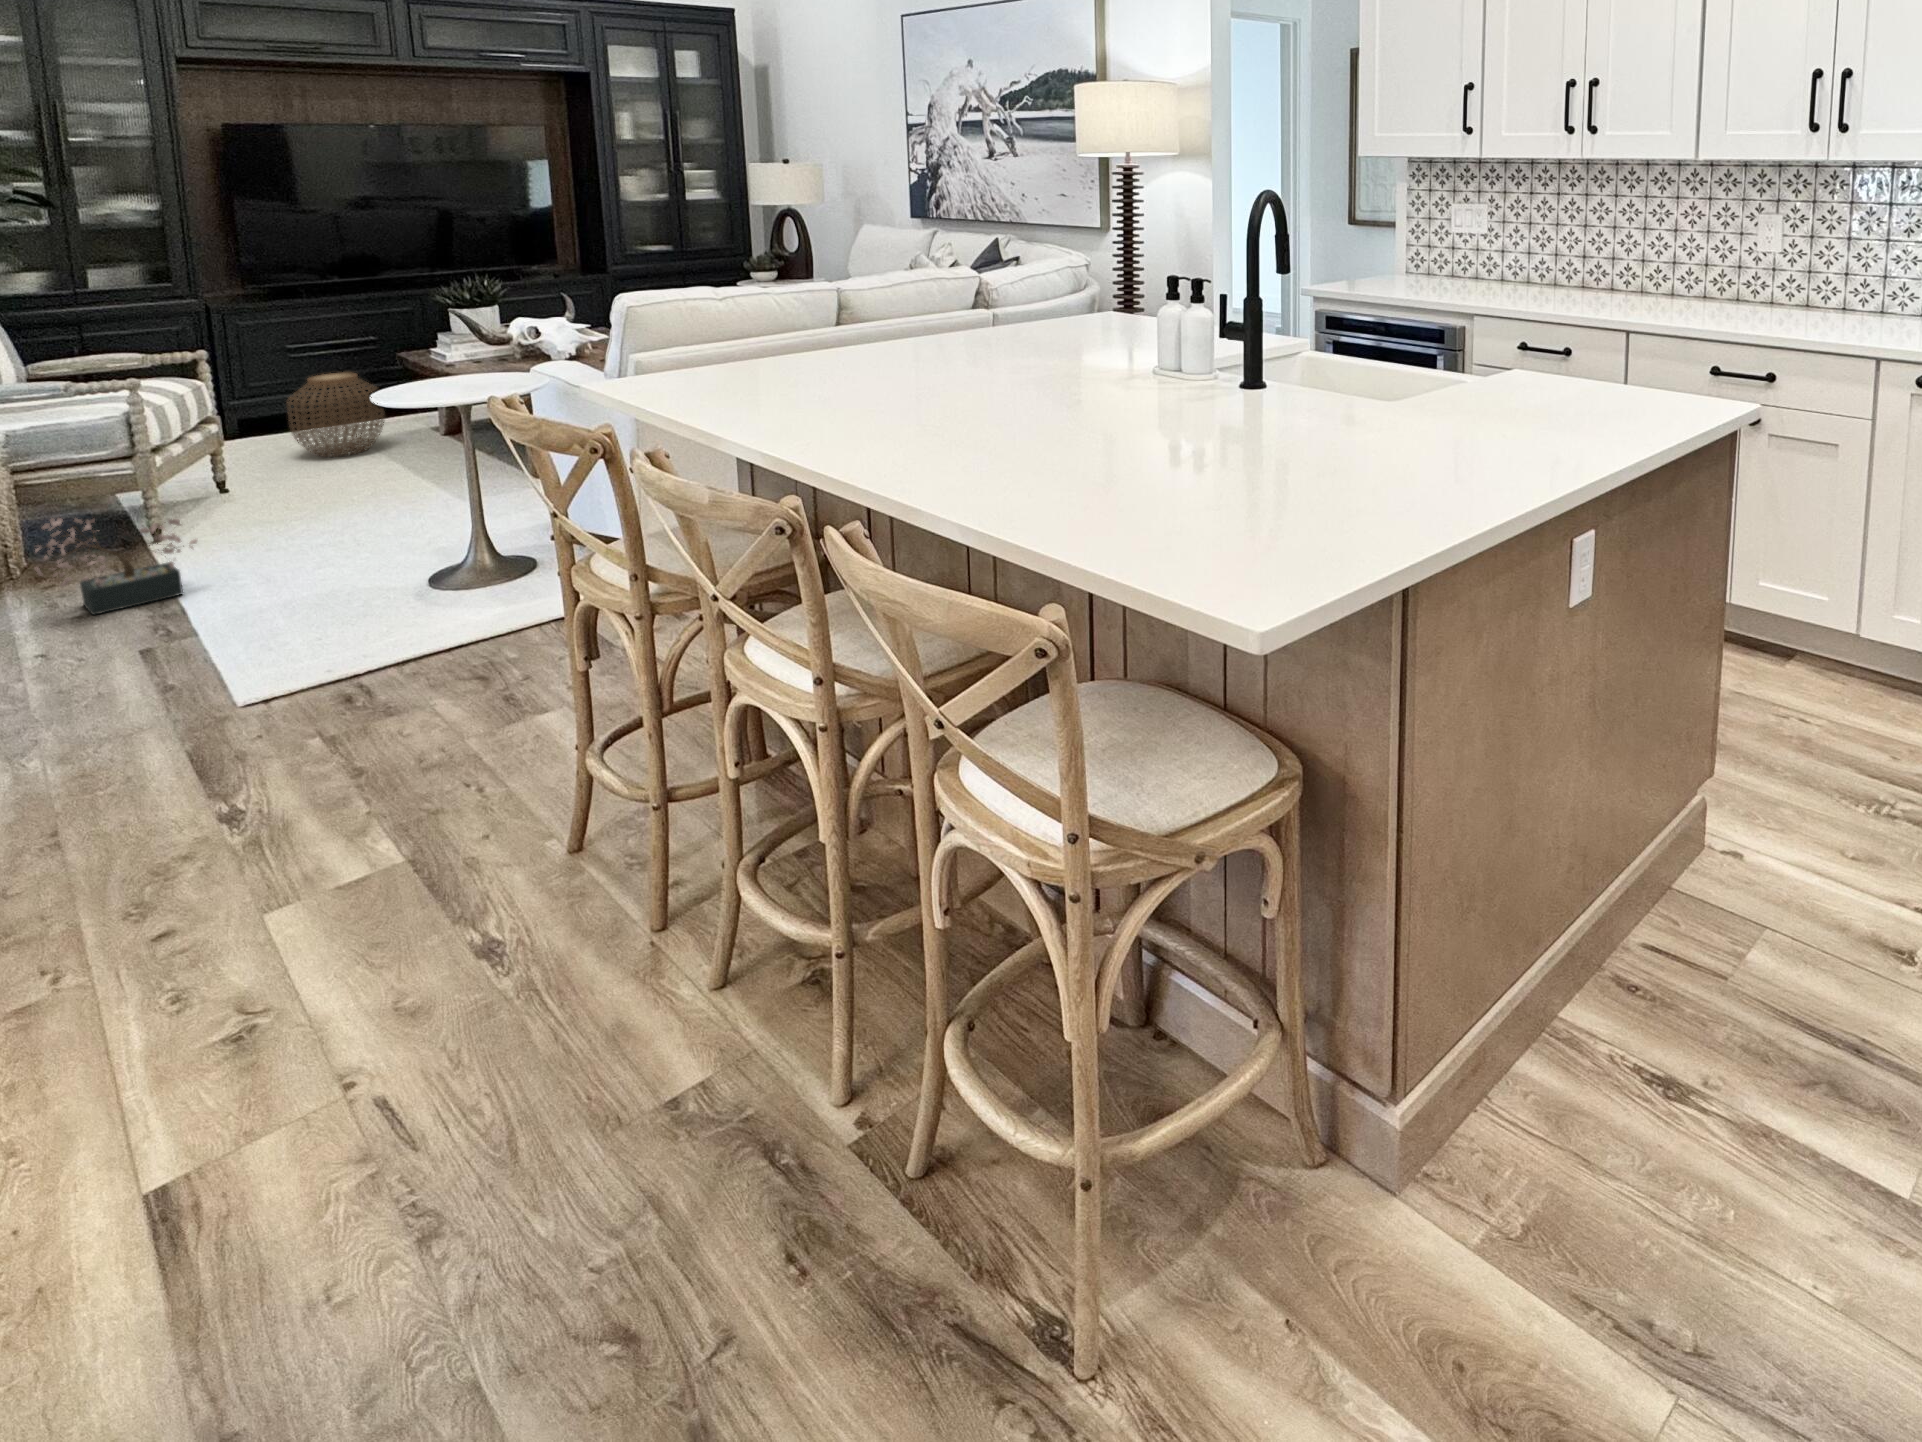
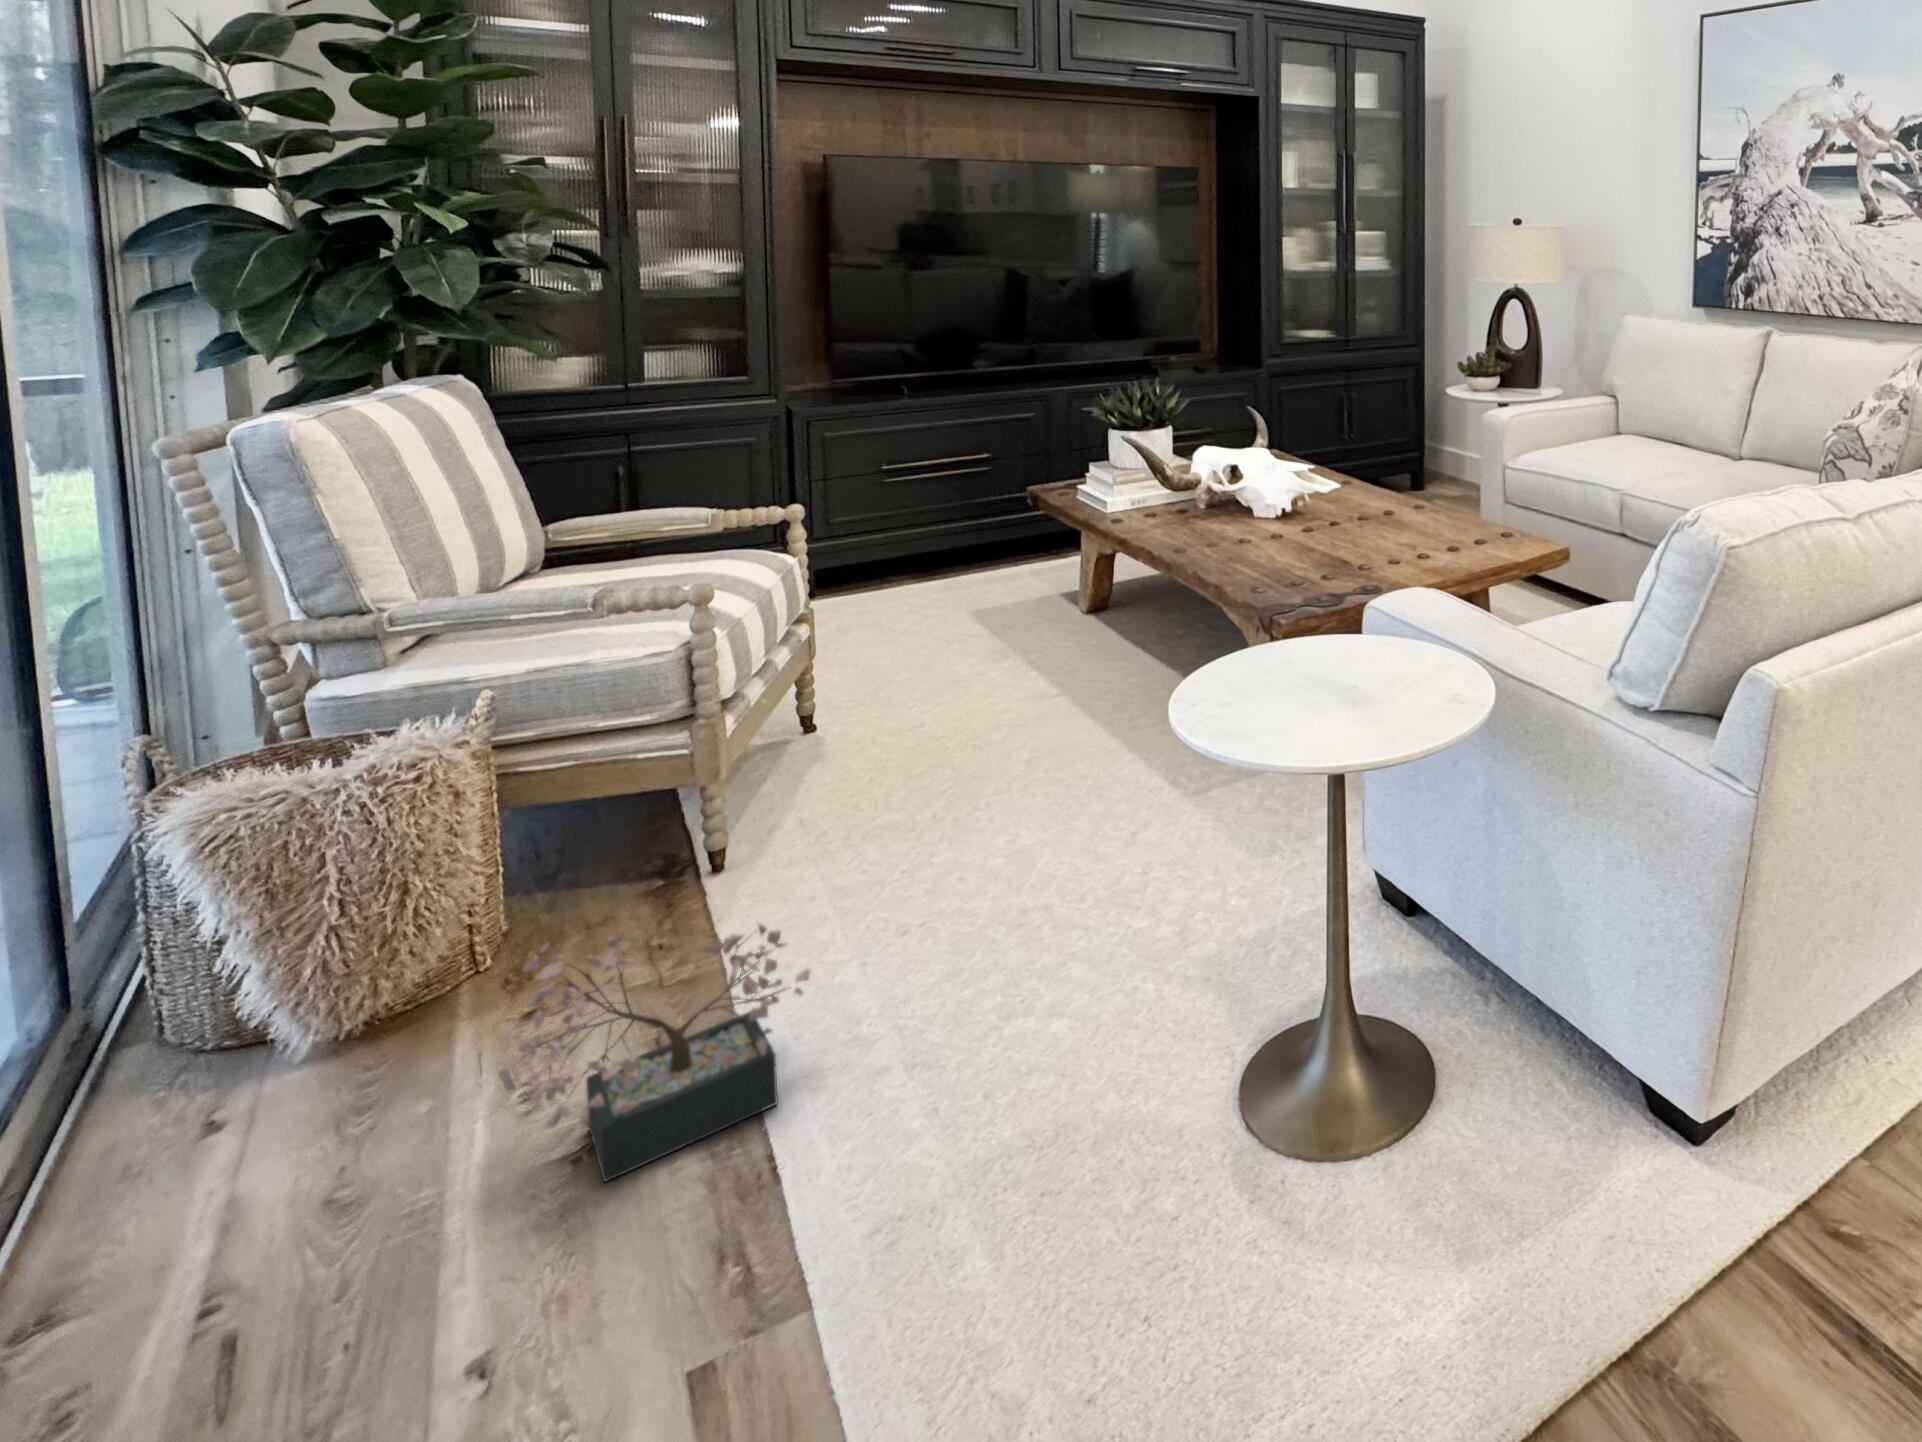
woven basket: present [287,372,384,457] -> none [895,525,1022,659]

